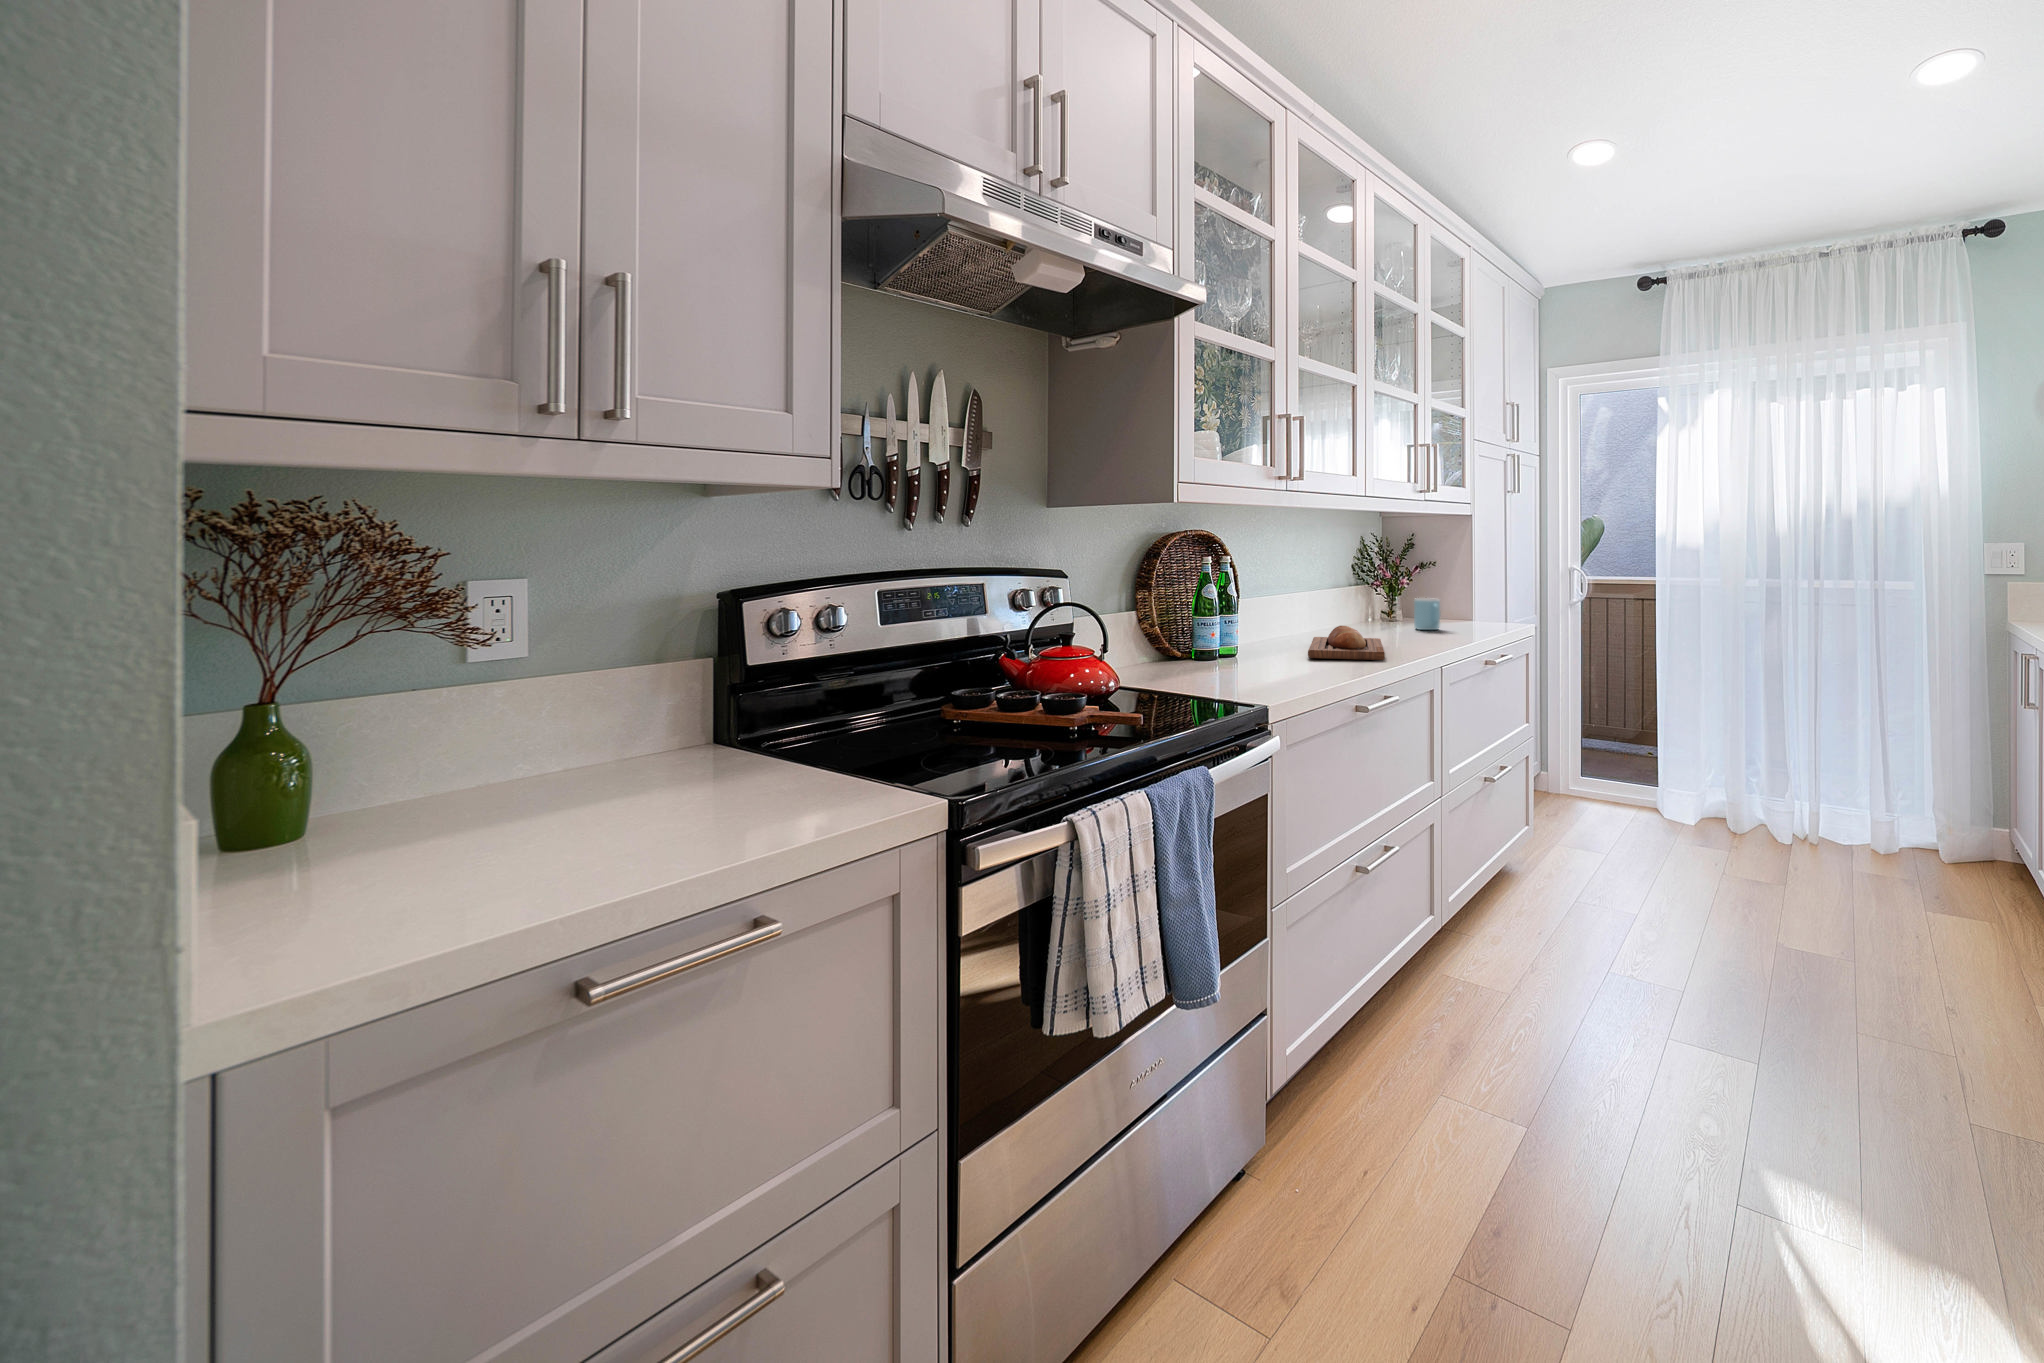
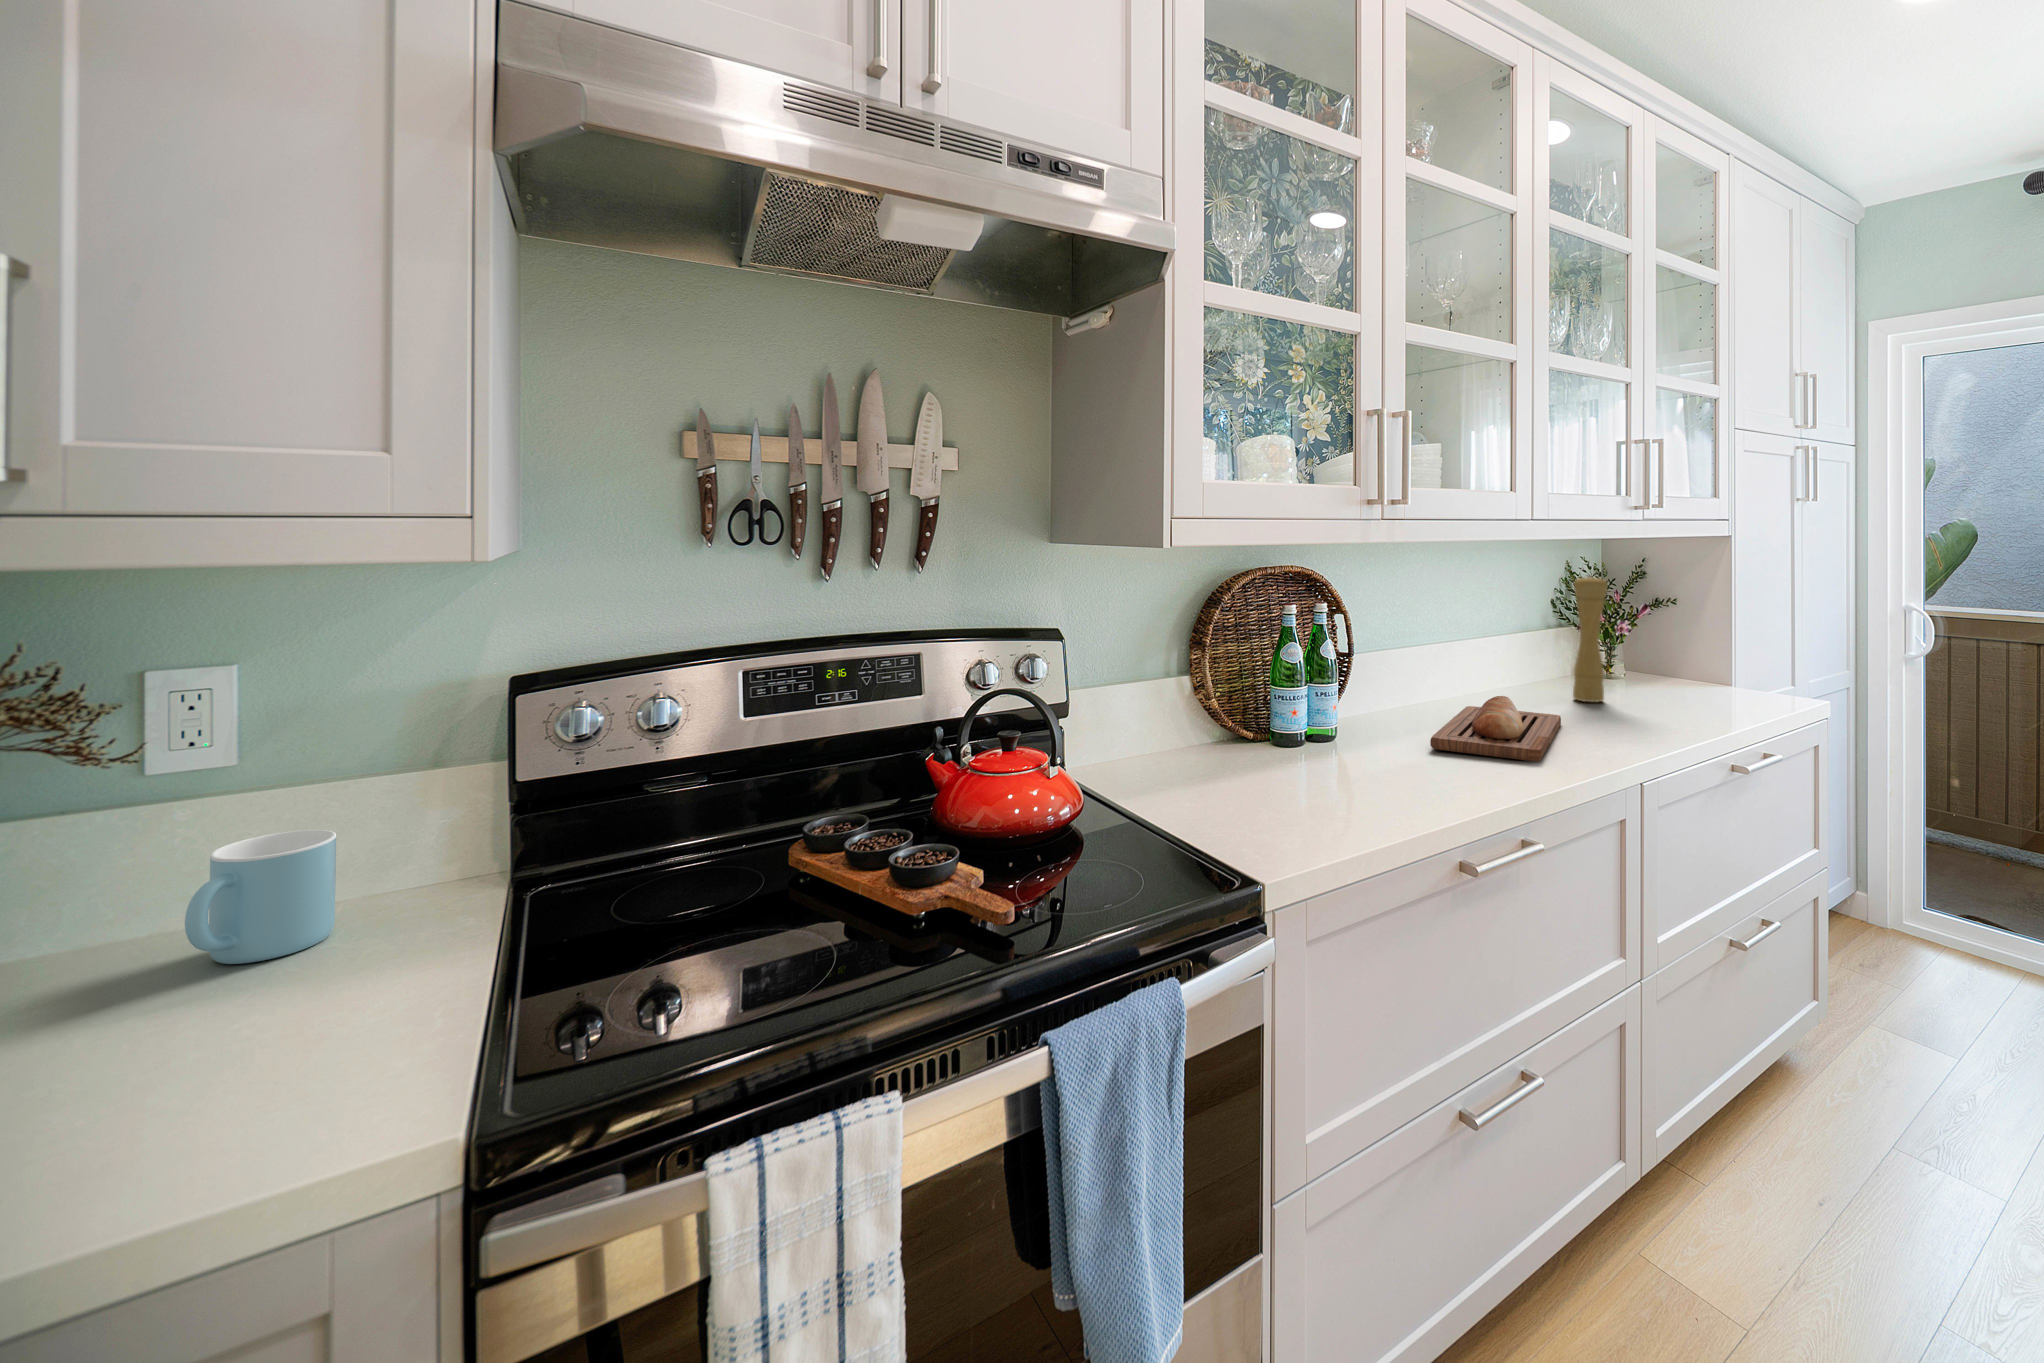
pepper mill: none [1377,543,1401,634] -> present [1573,576,1608,702]
mug: present [1414,598,1440,630] -> present [185,829,336,964]

